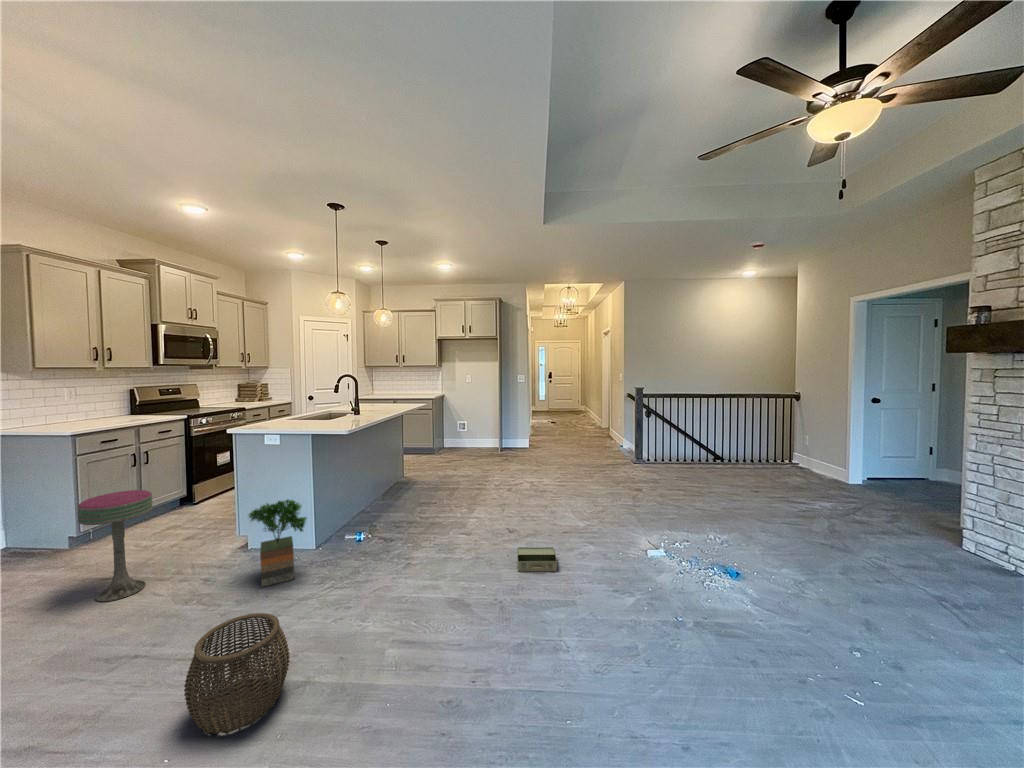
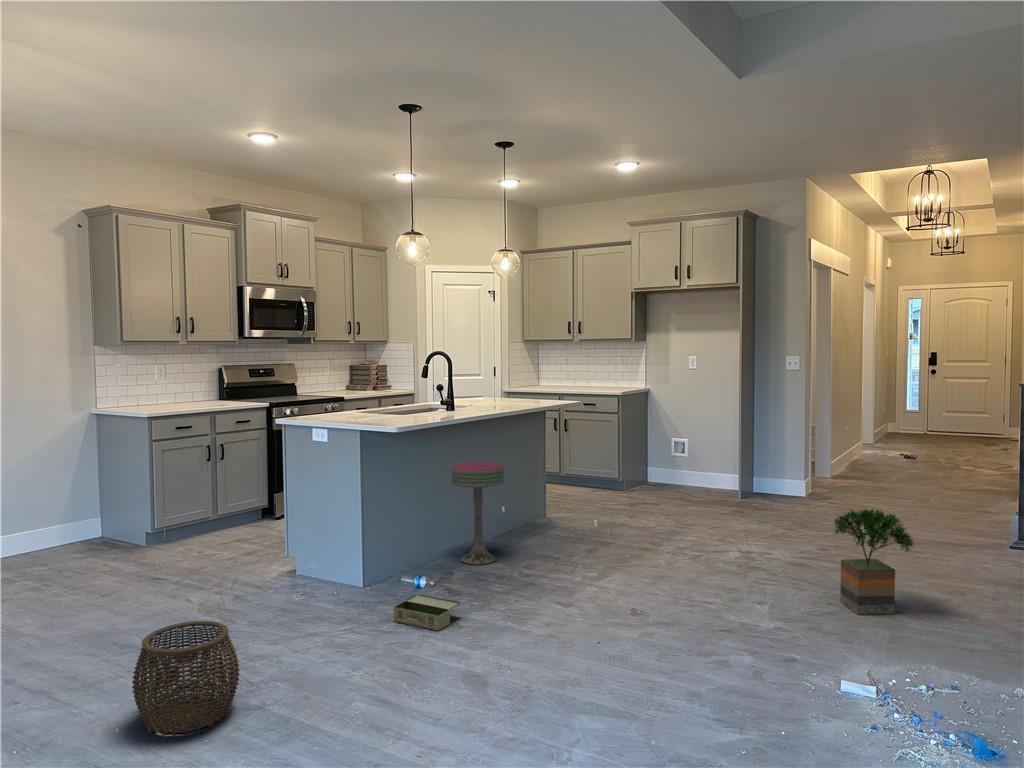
bar stool: present [77,490,153,602] -> present [451,462,504,564]
potted tree: present [249,500,307,587] -> present [834,509,913,615]
toolbox: present [517,547,557,571] -> present [394,594,460,630]

